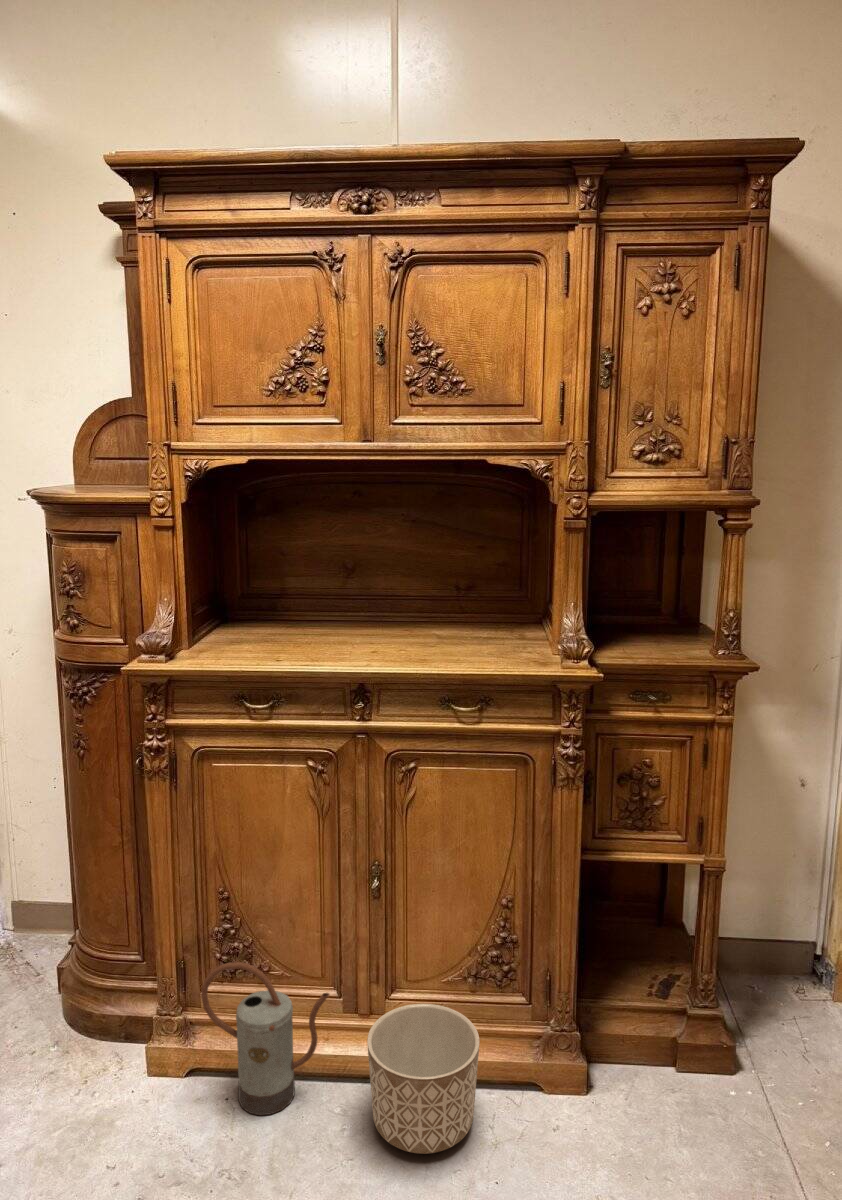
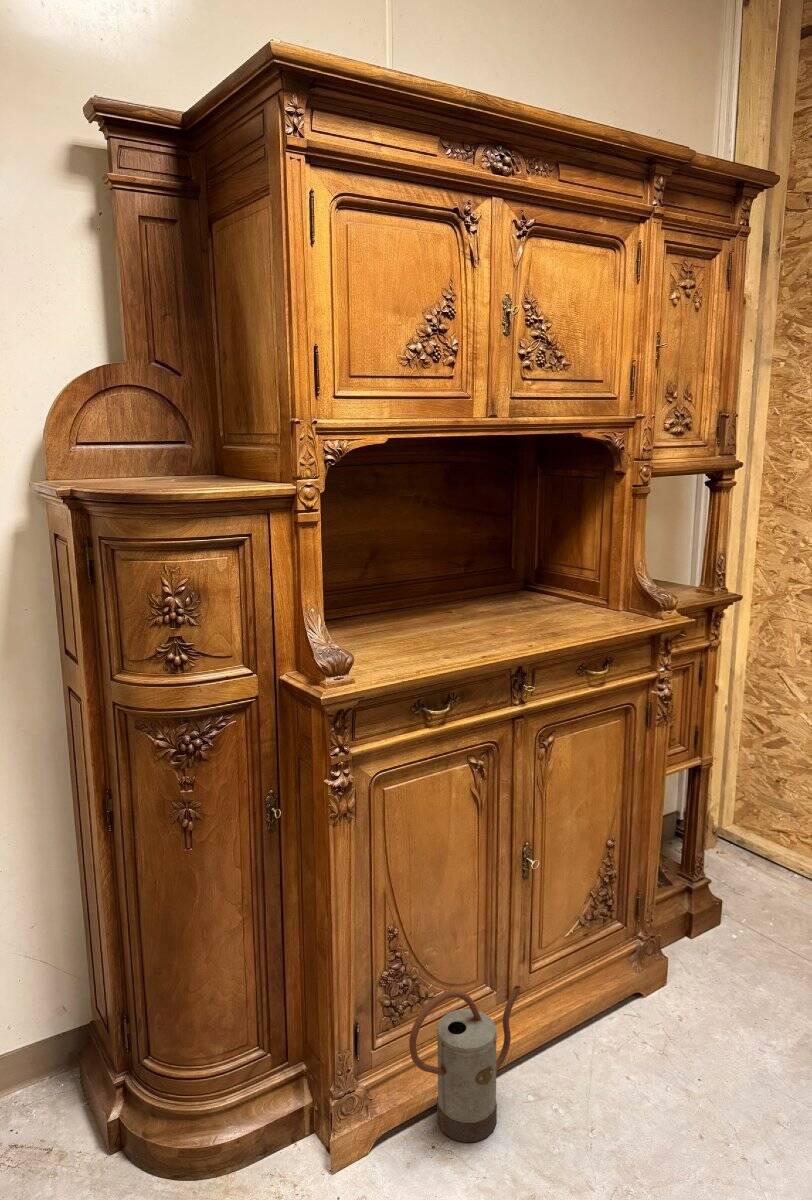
planter: present [367,1004,480,1154] -> none [555,954,664,1091]

